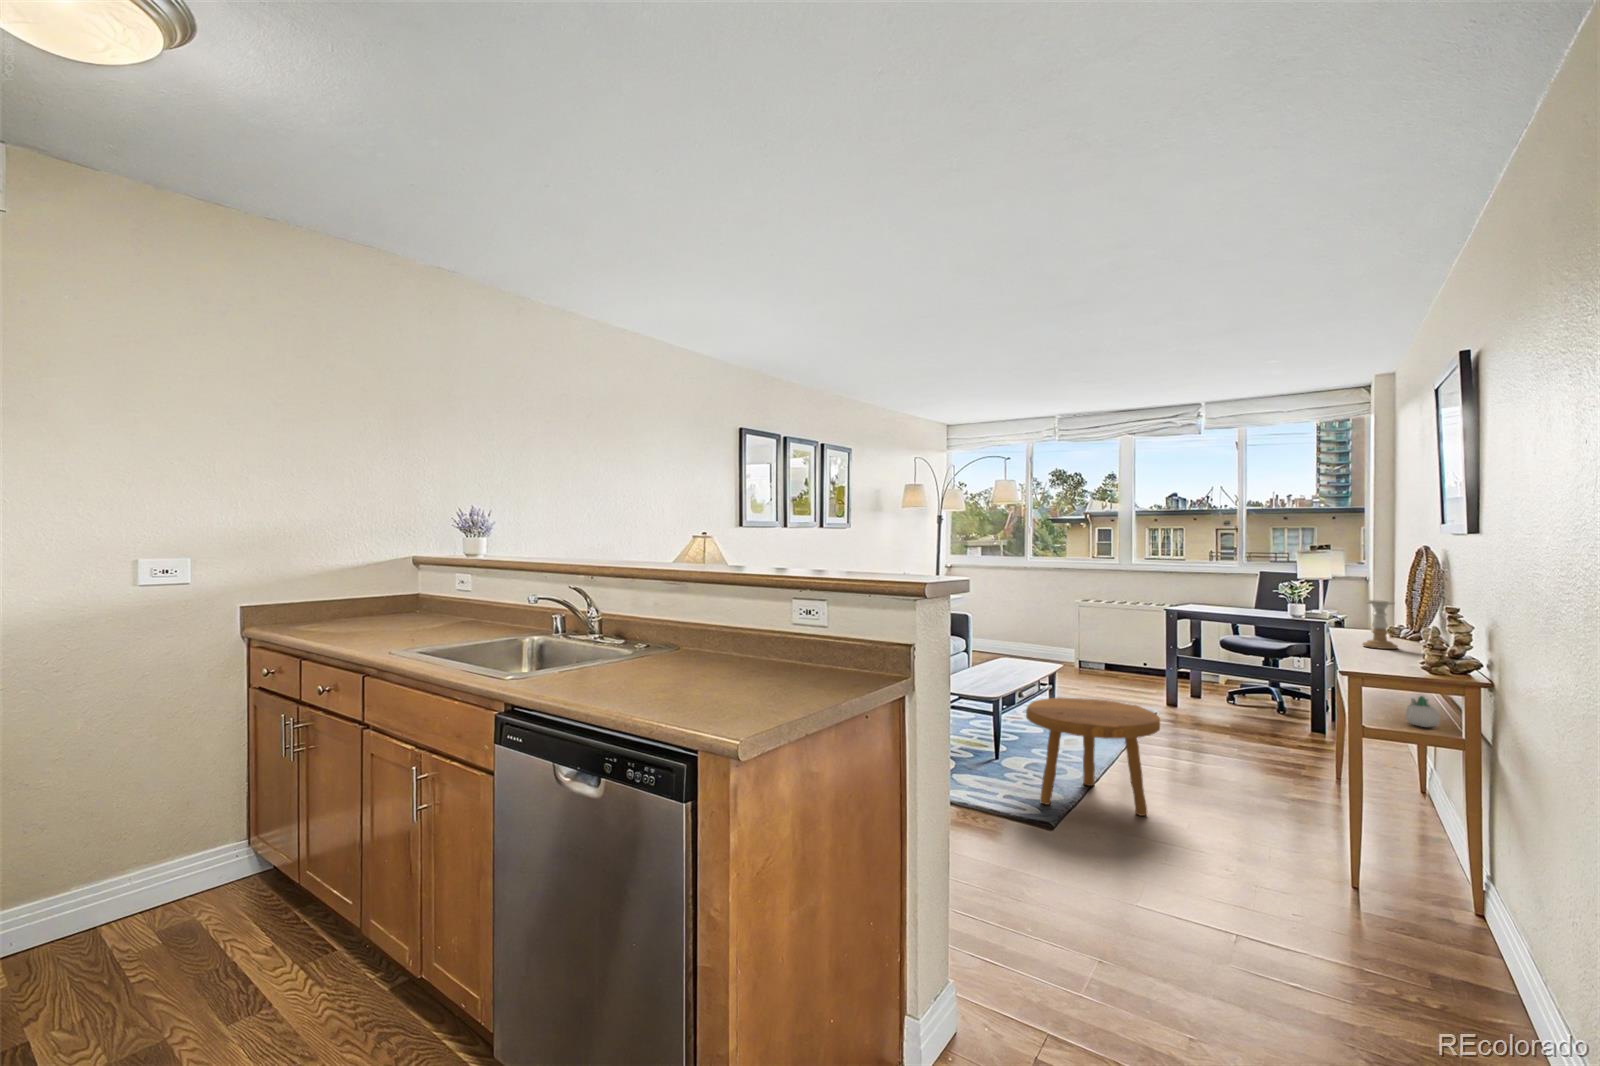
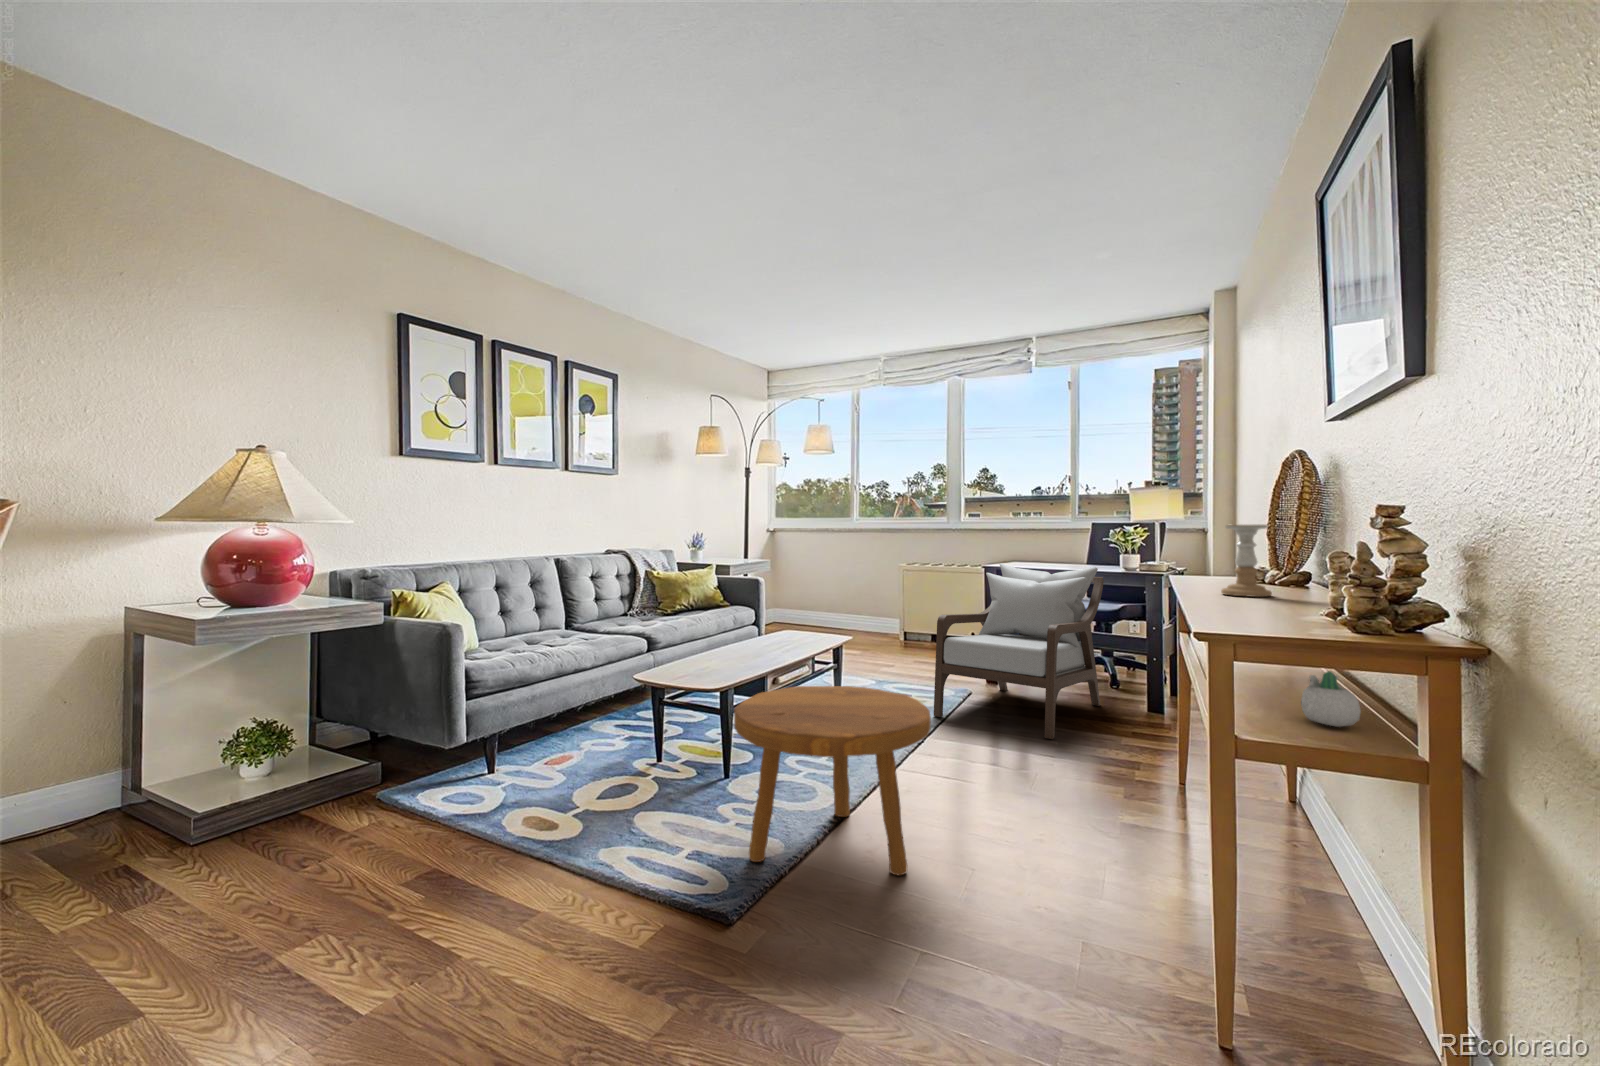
armchair: none [1131,608,1273,748] -> present [934,564,1104,739]

